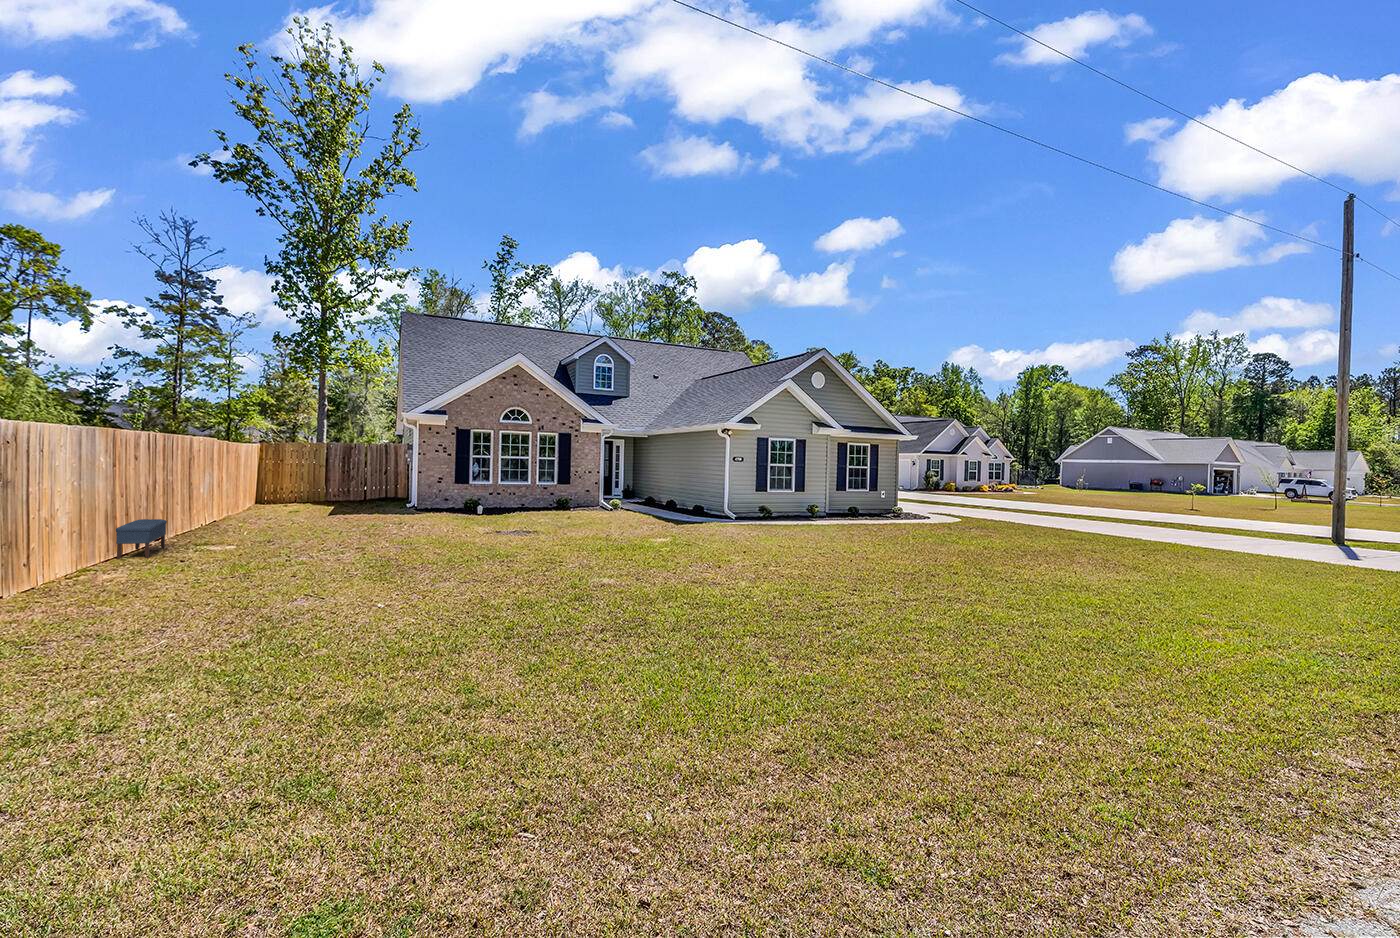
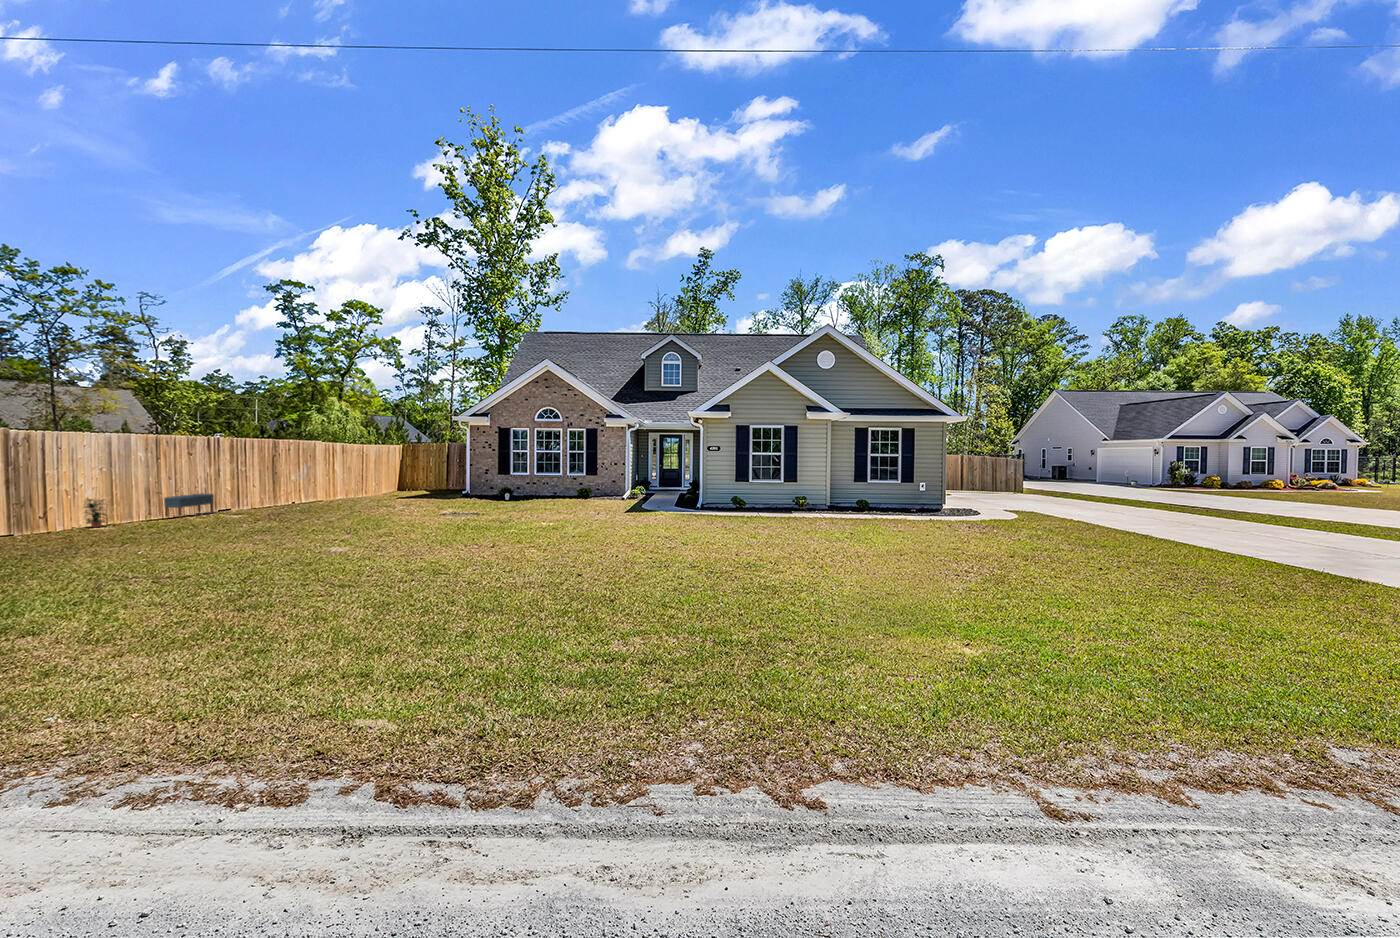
decorative plant: none [68,533,116,582] -> present [83,499,107,527]

